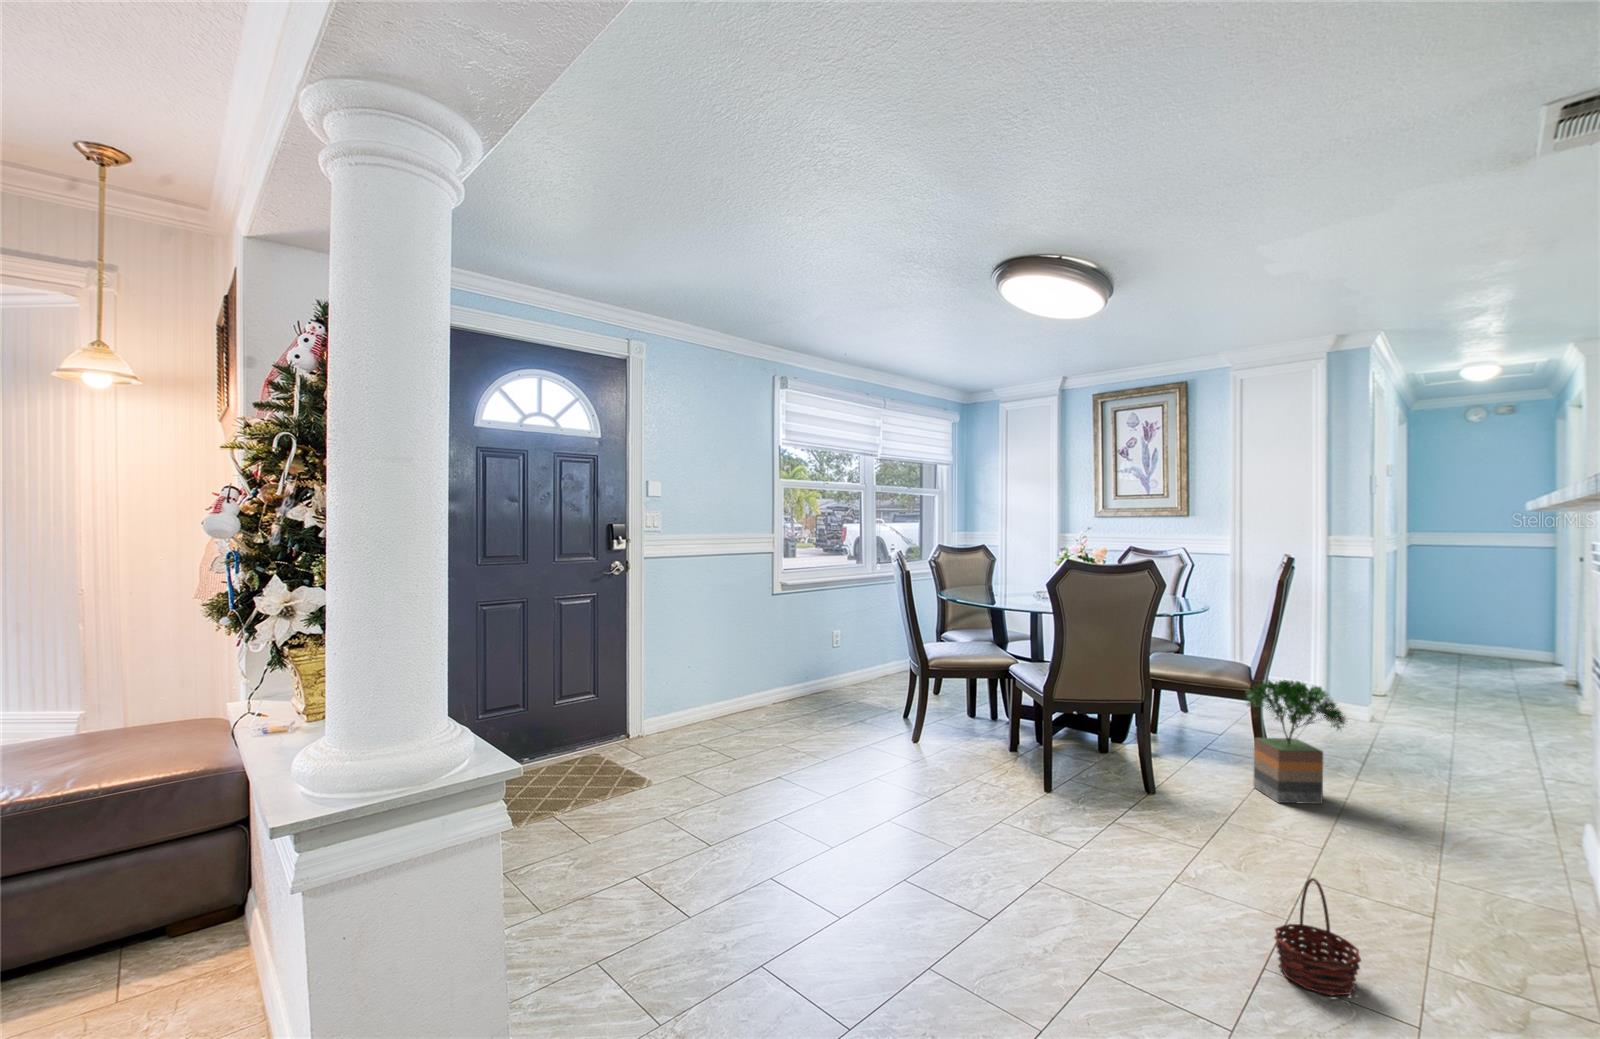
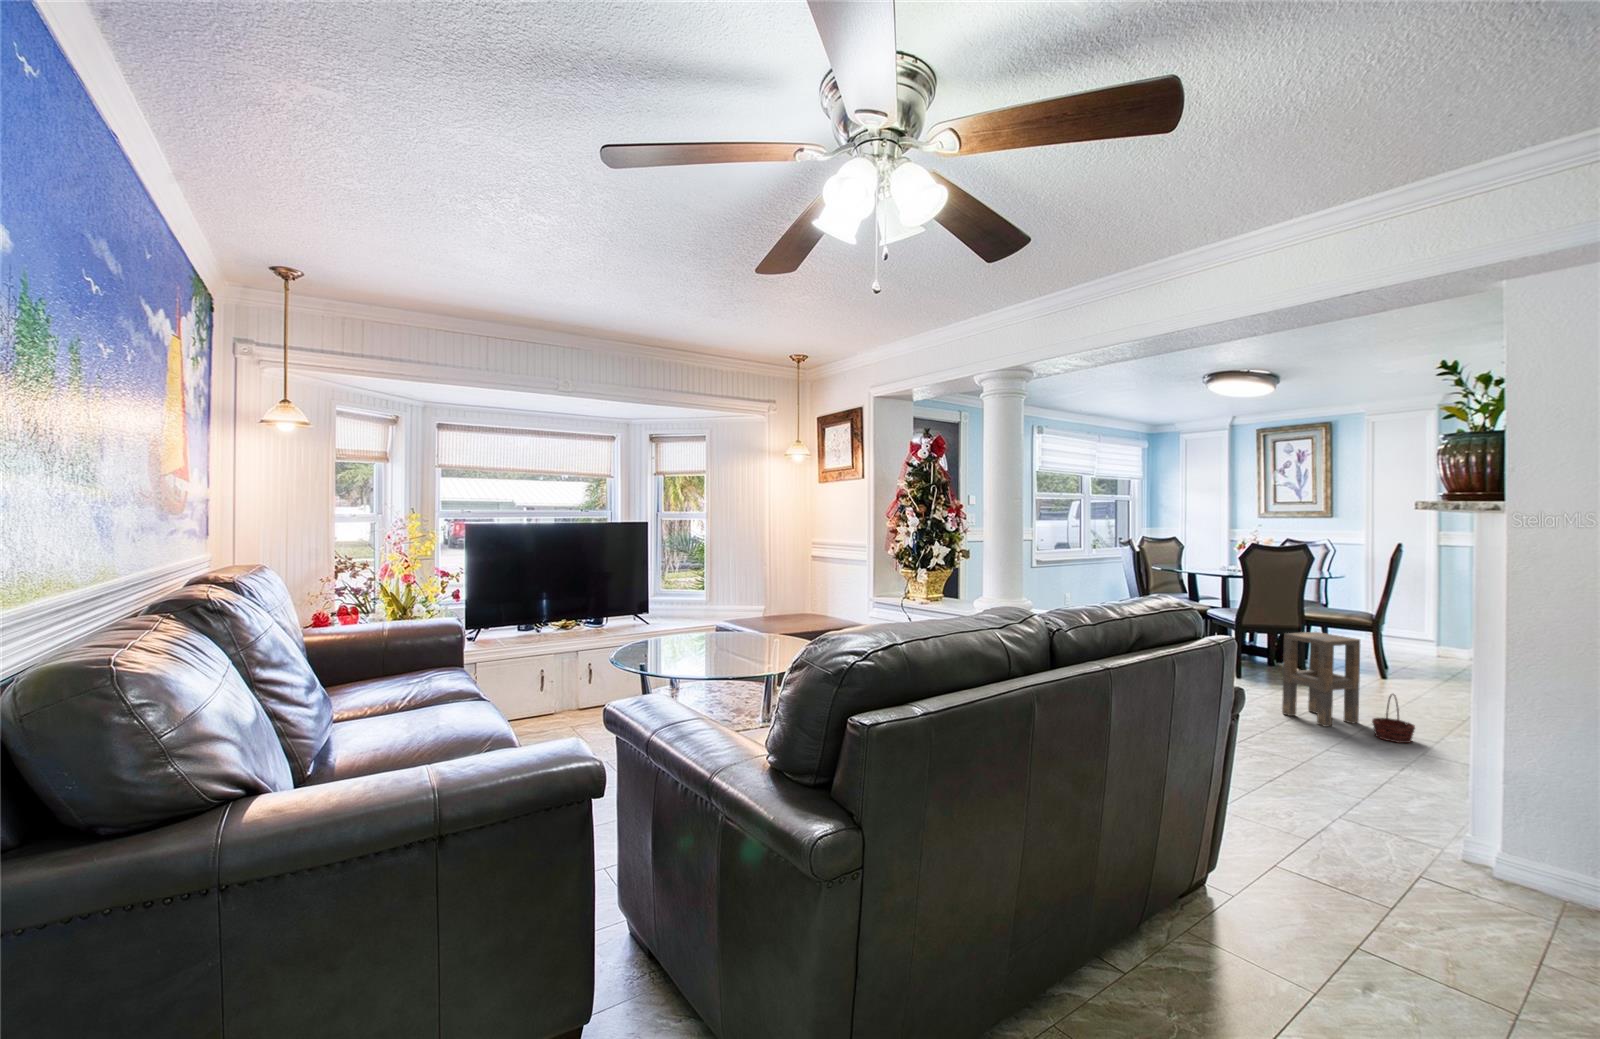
potted tree: present [1247,680,1347,804] -> none [1366,618,1436,692]
side table: none [1108,726,1247,941] -> present [1282,632,1360,727]

